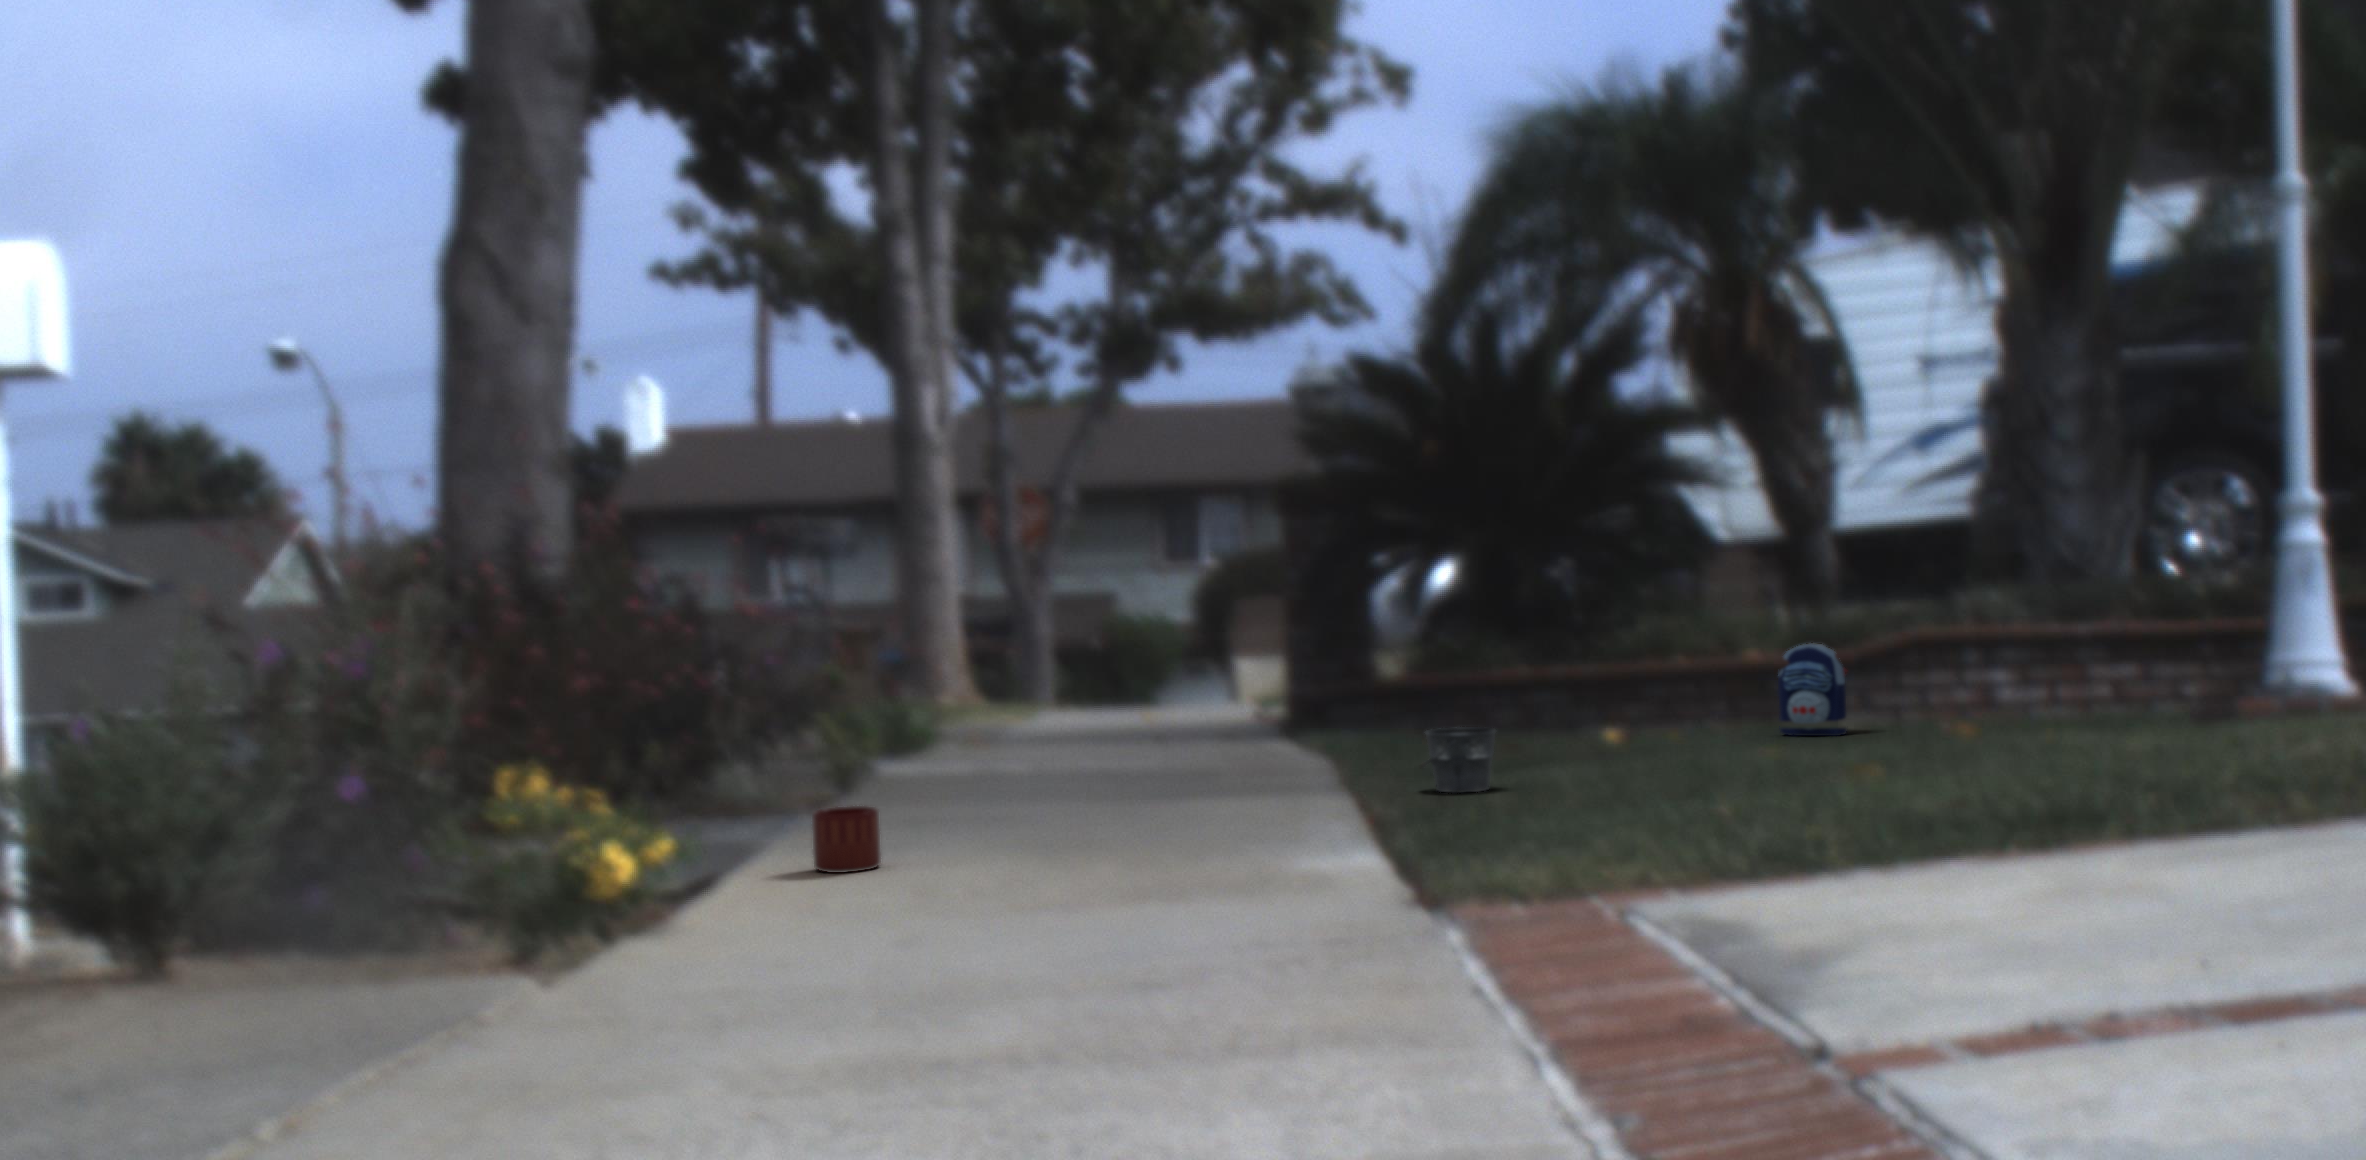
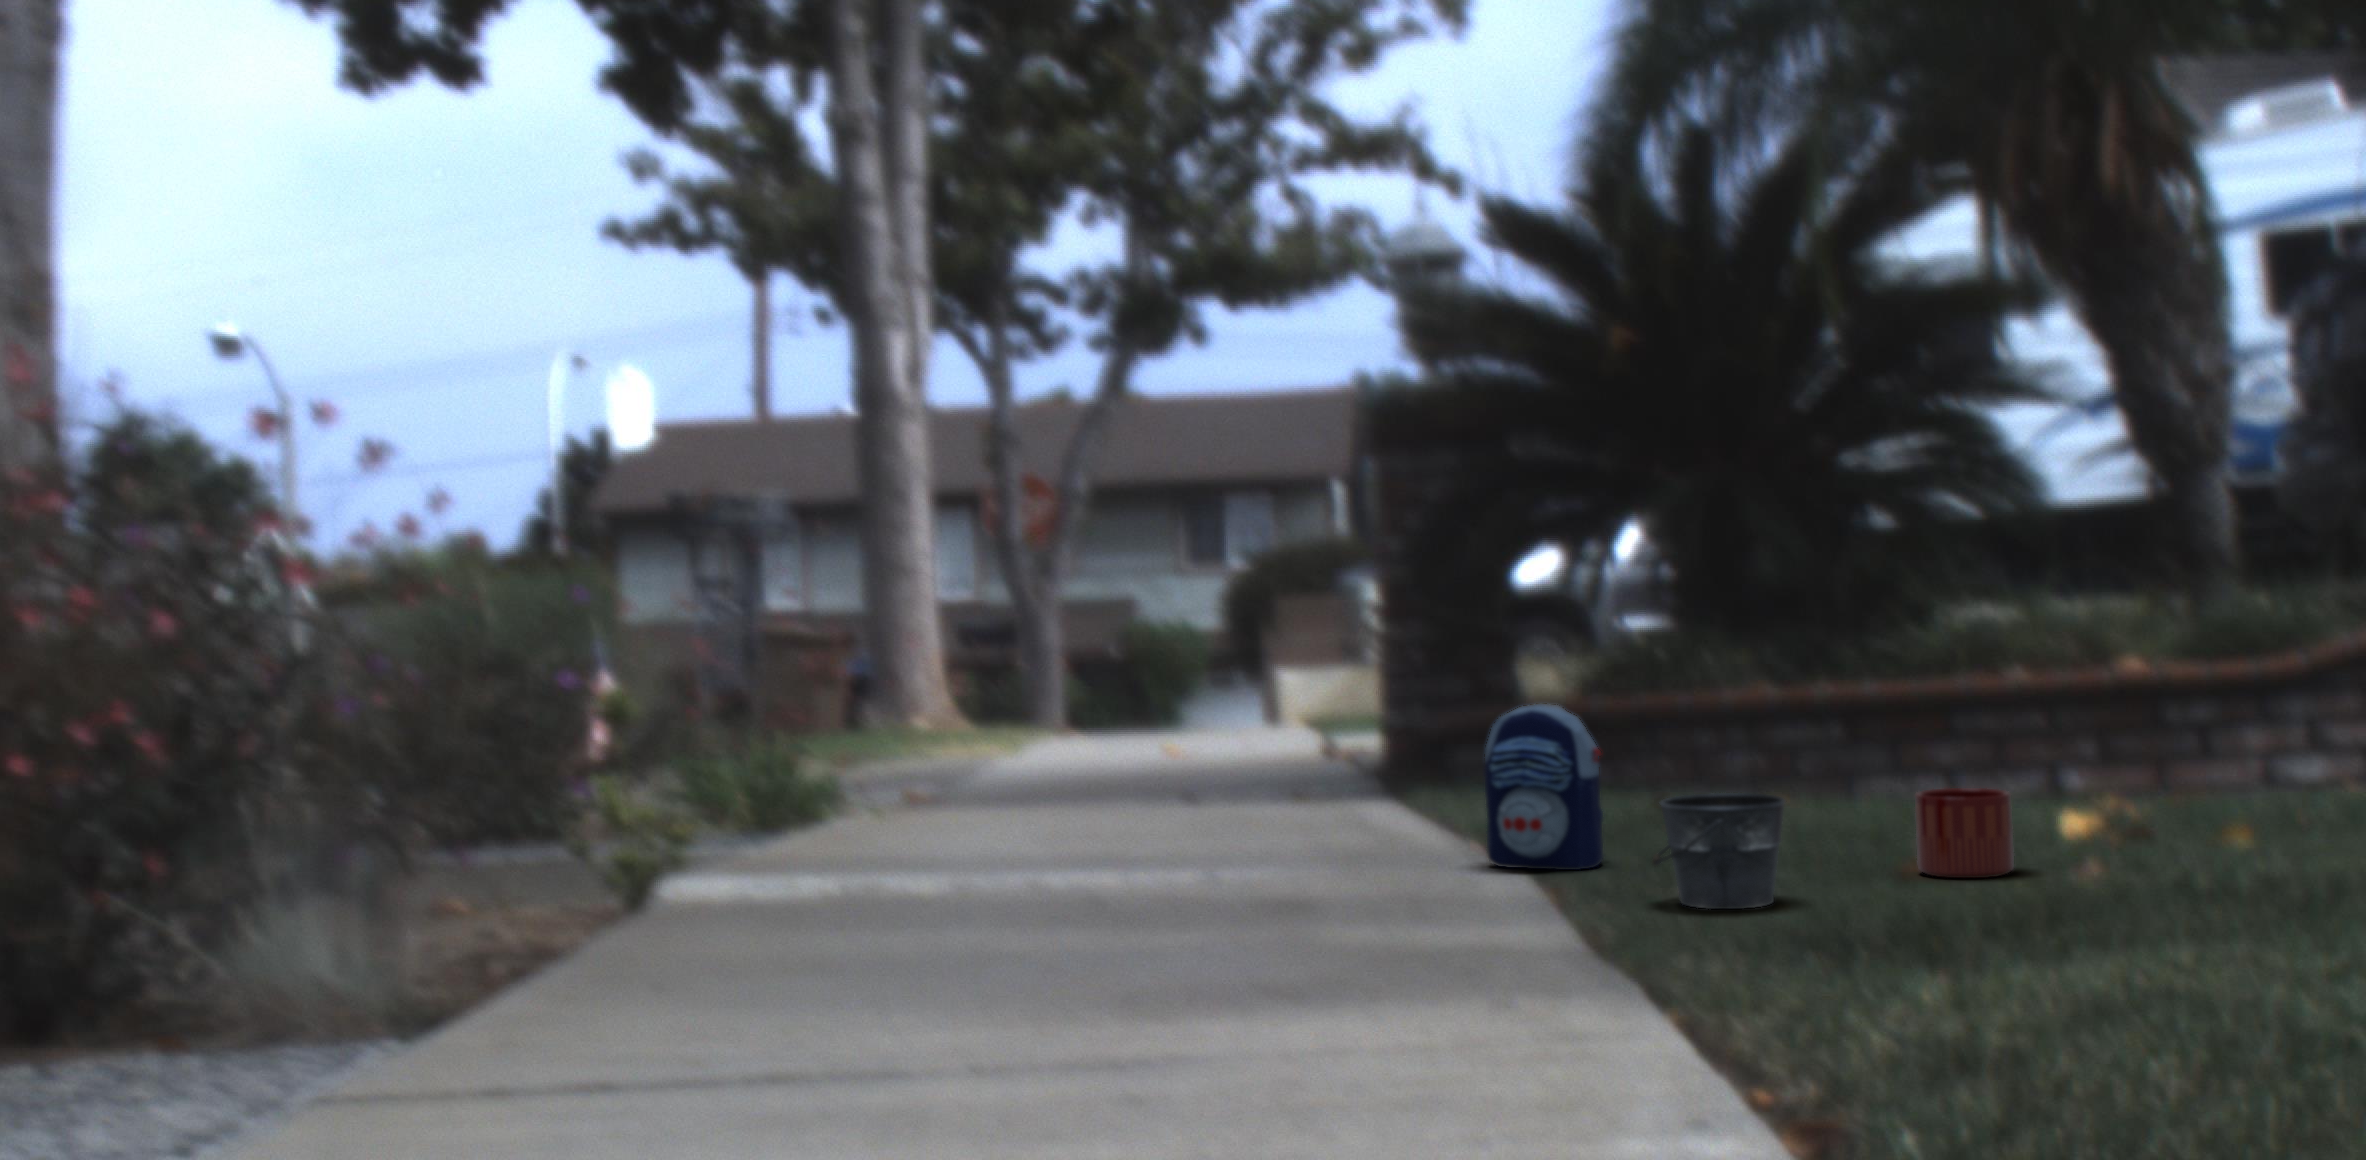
backpack: present [1778,644,1847,736] -> present [1484,704,1603,870]
planter: present [812,806,881,873] -> present [1915,788,2014,878]

